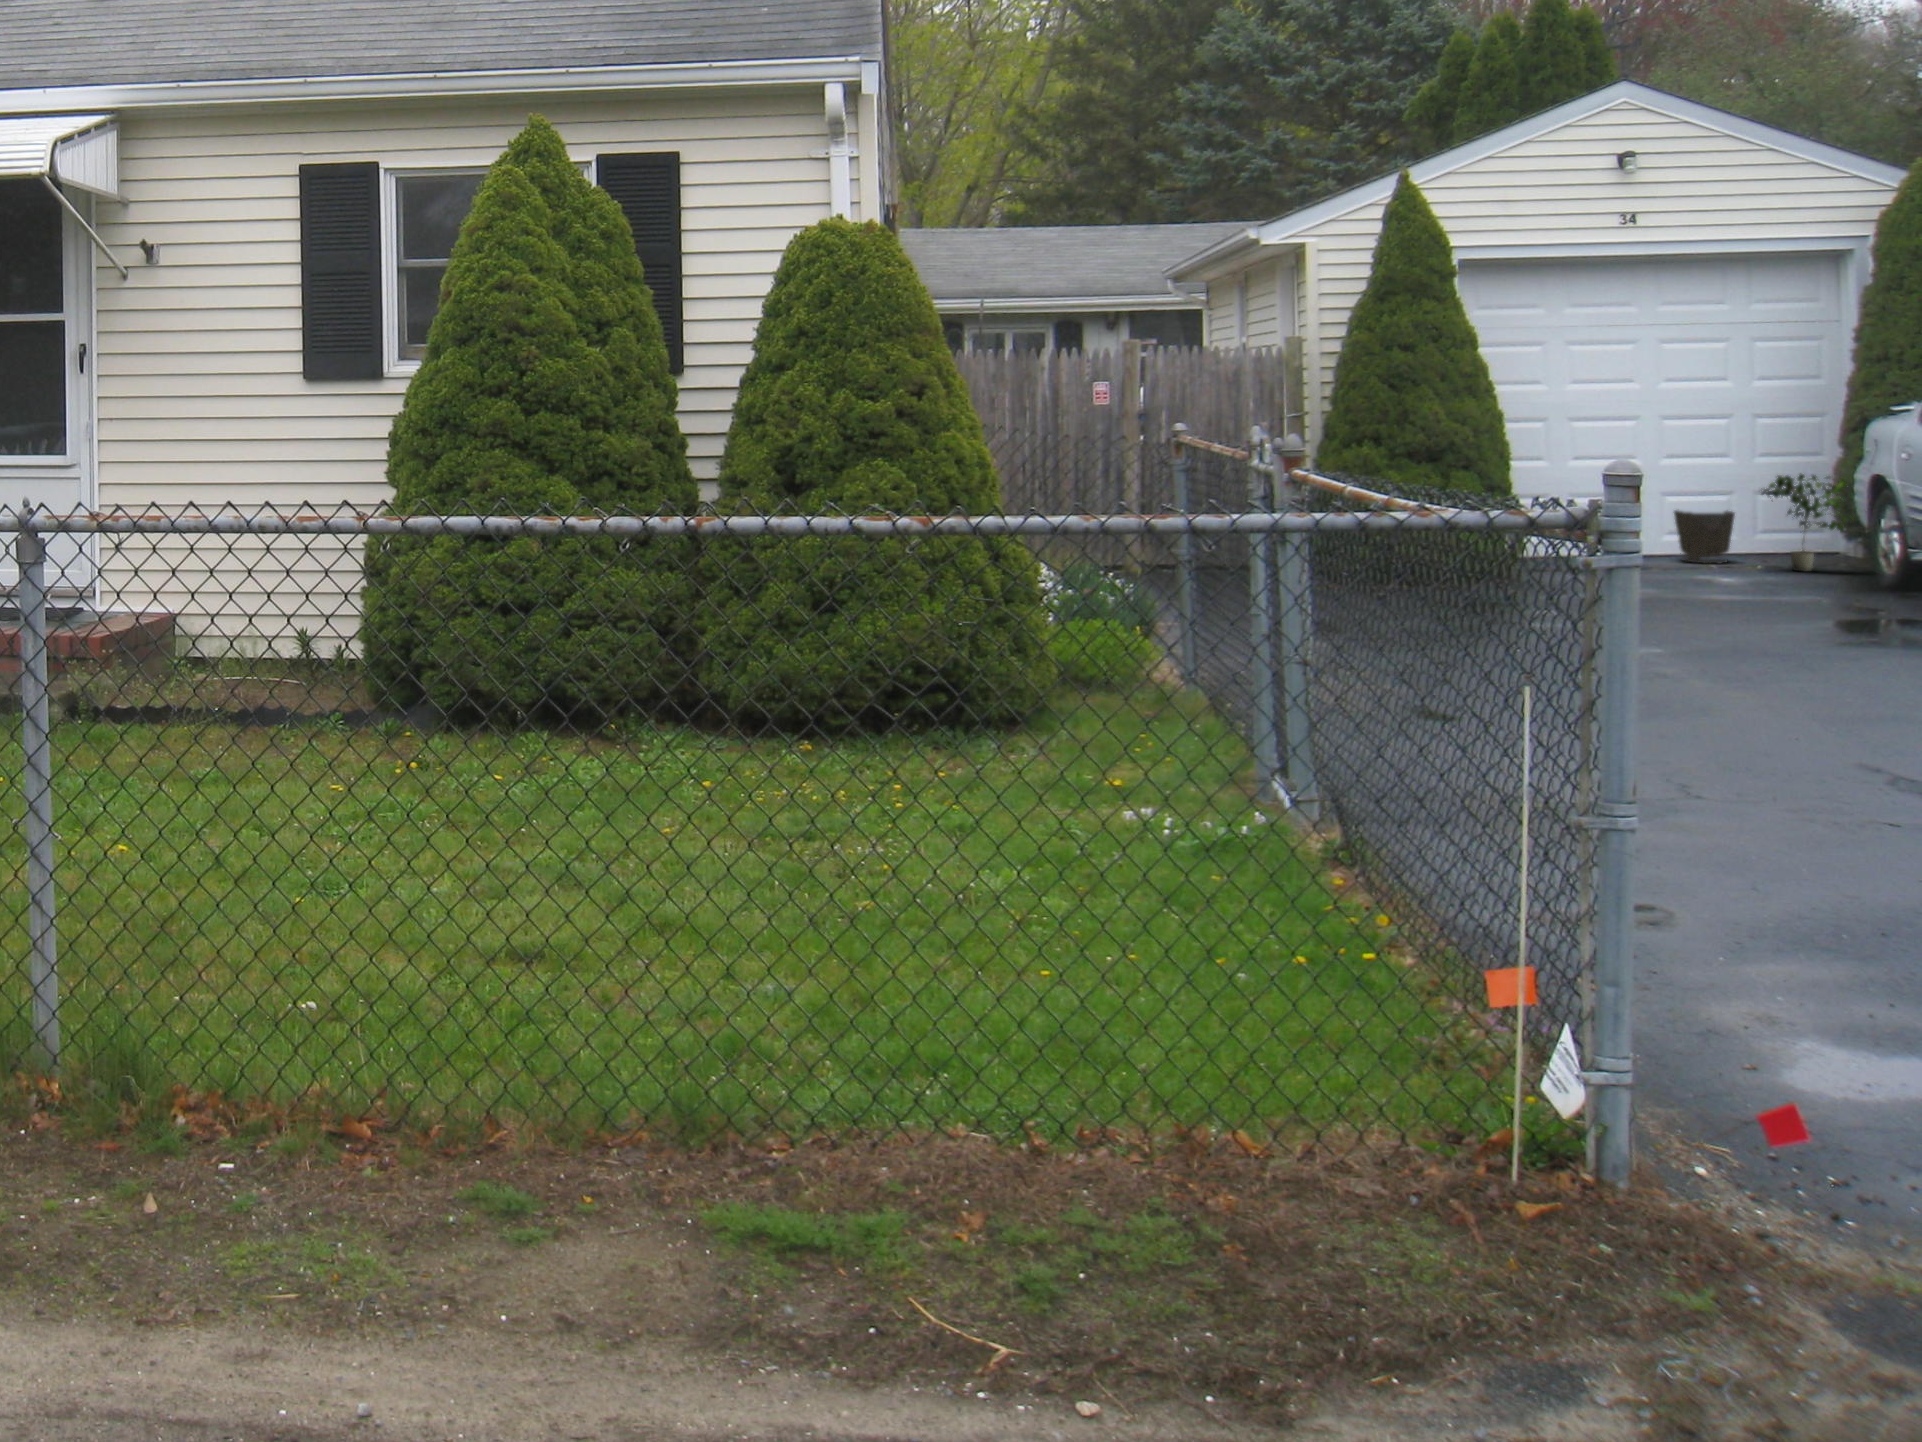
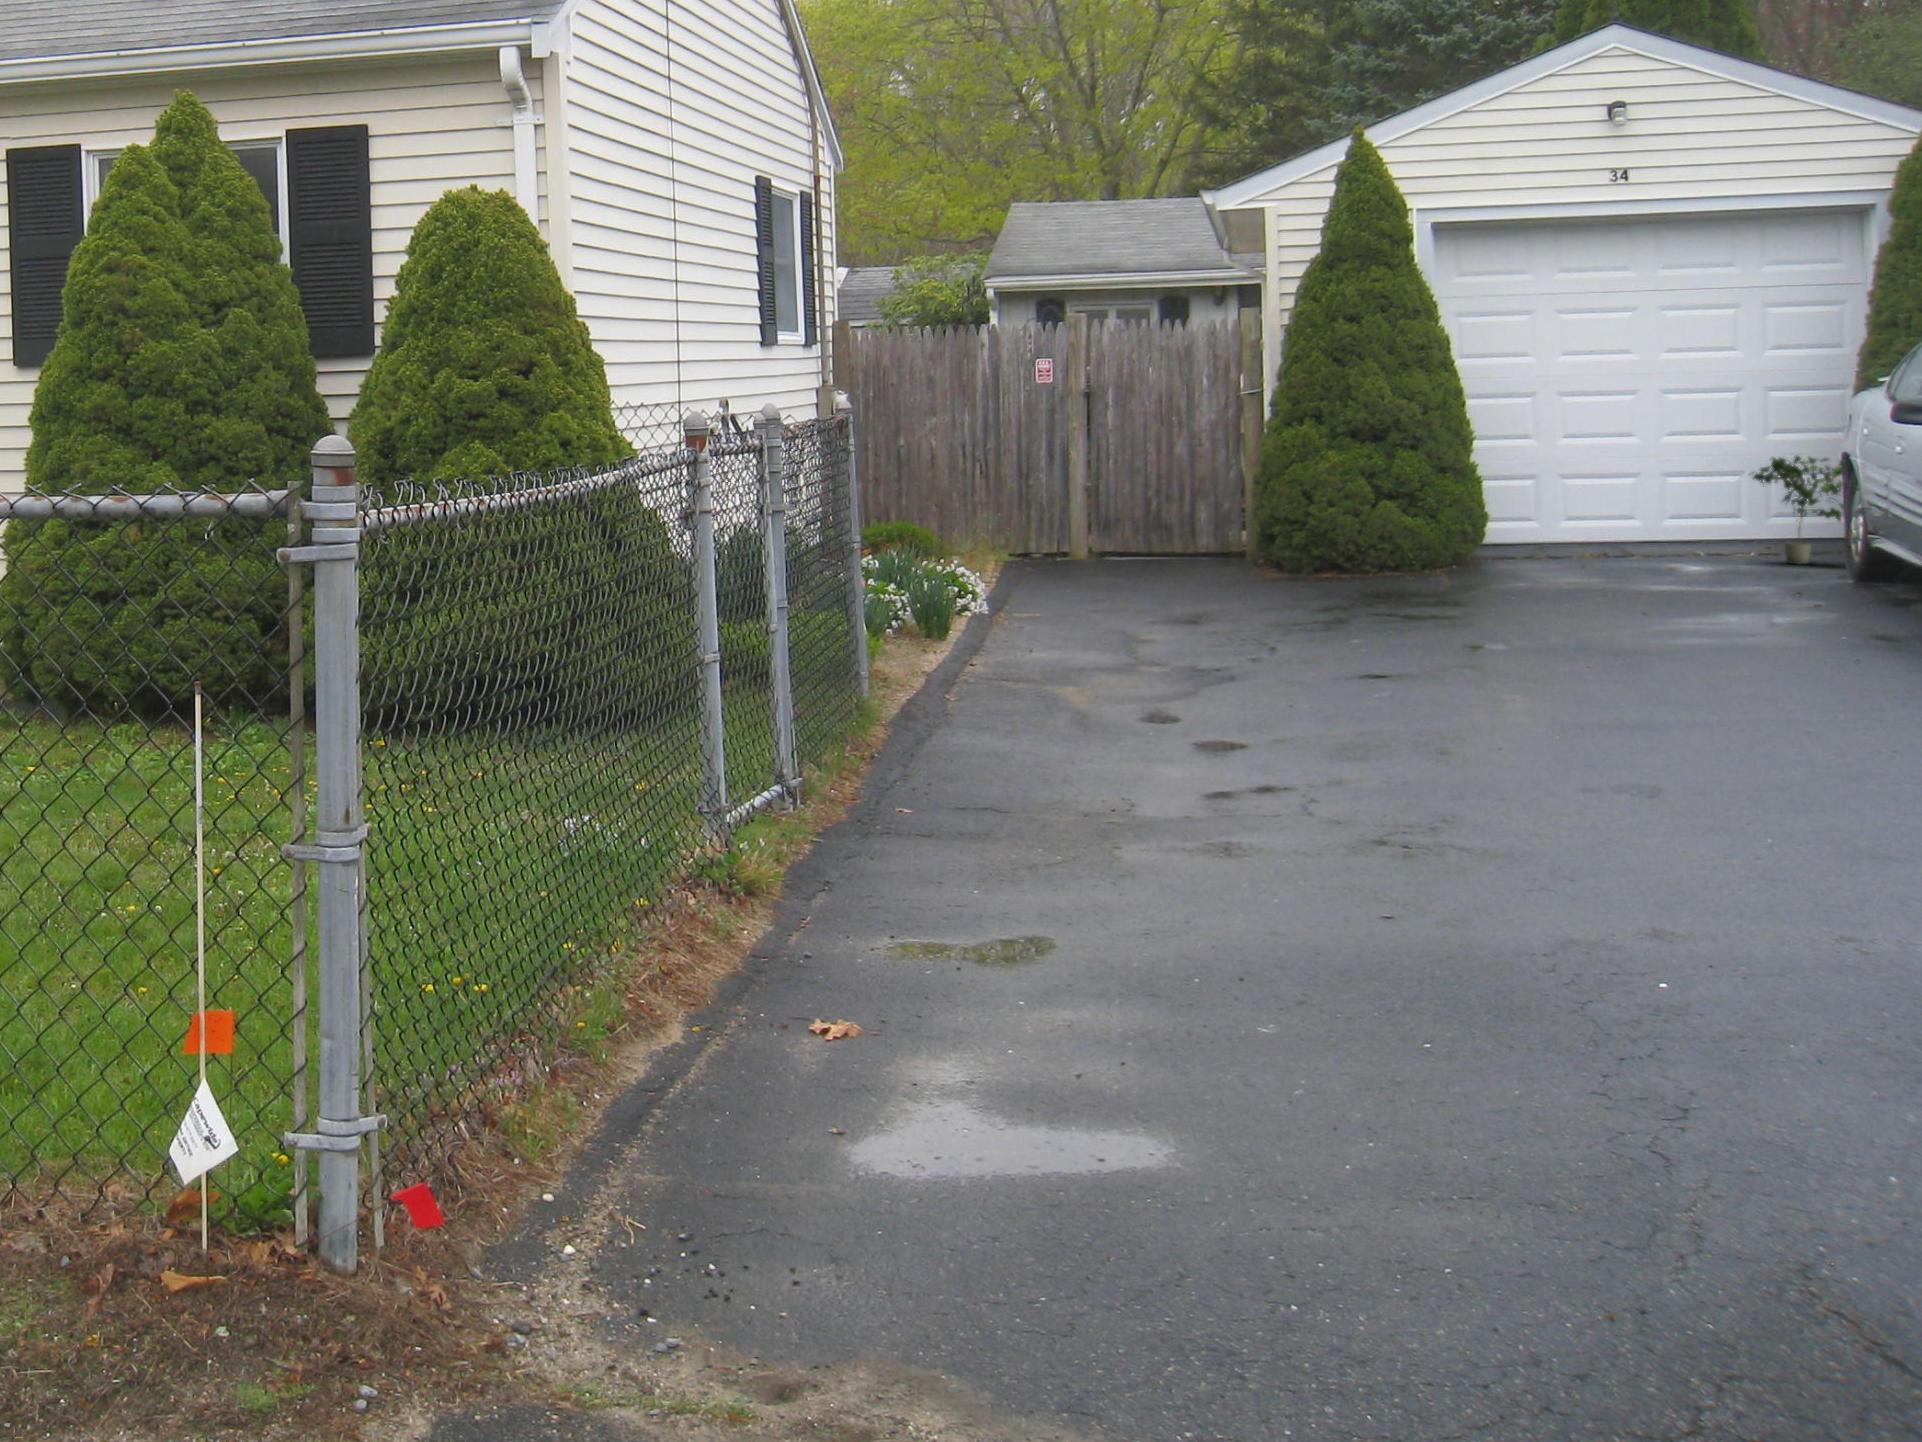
waste bin: present [1674,510,1735,563] -> none [1669,496,1737,556]

